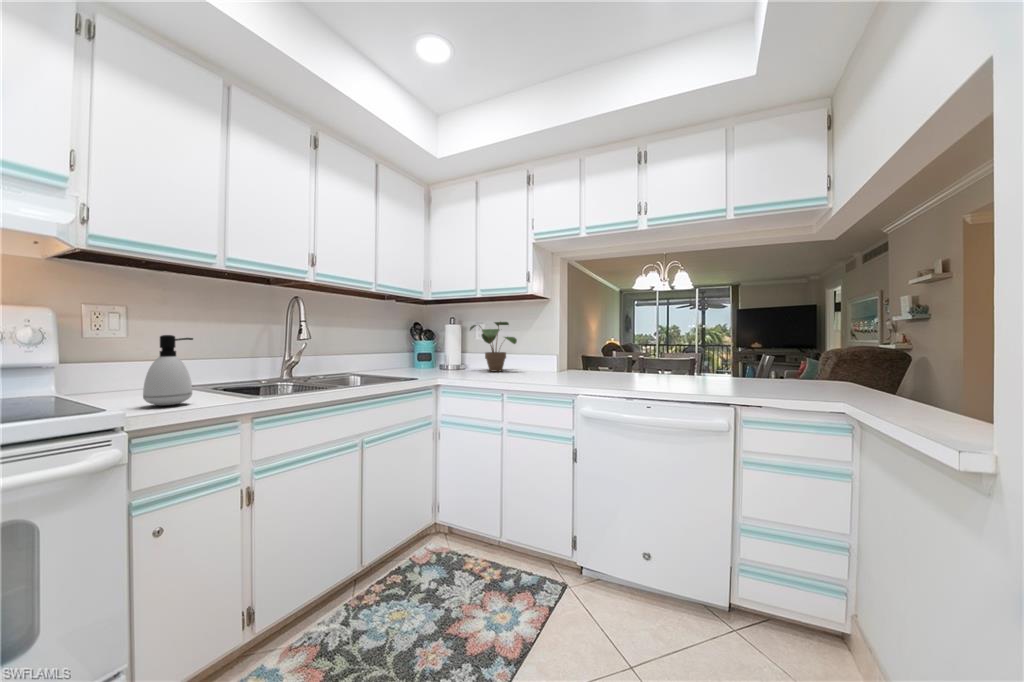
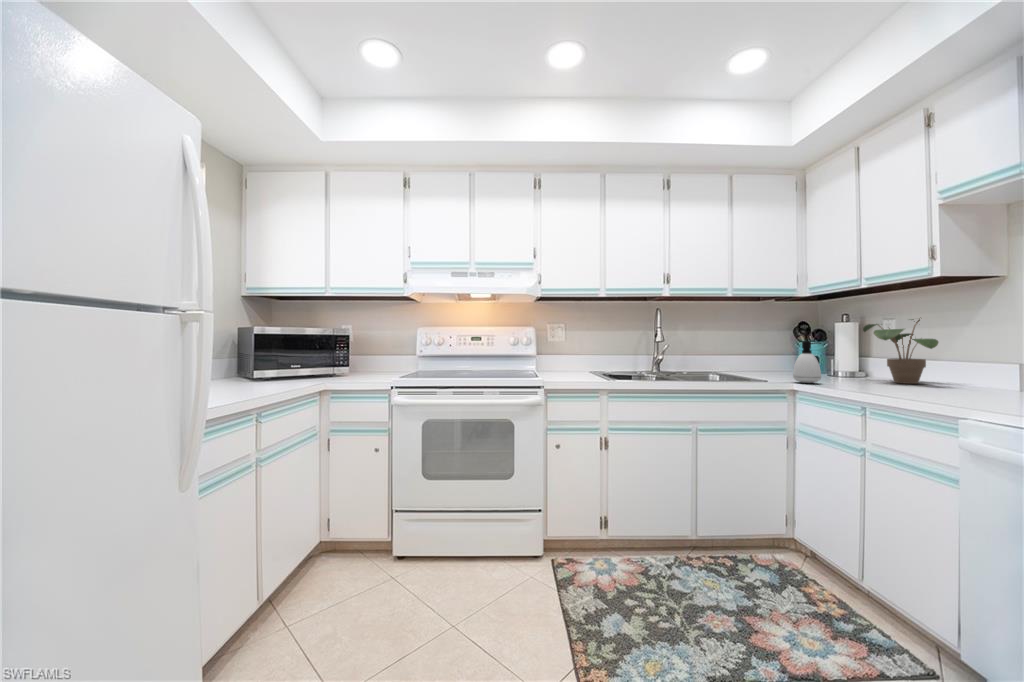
soap dispenser: present [143,335,193,405] -> present [793,341,821,383]

